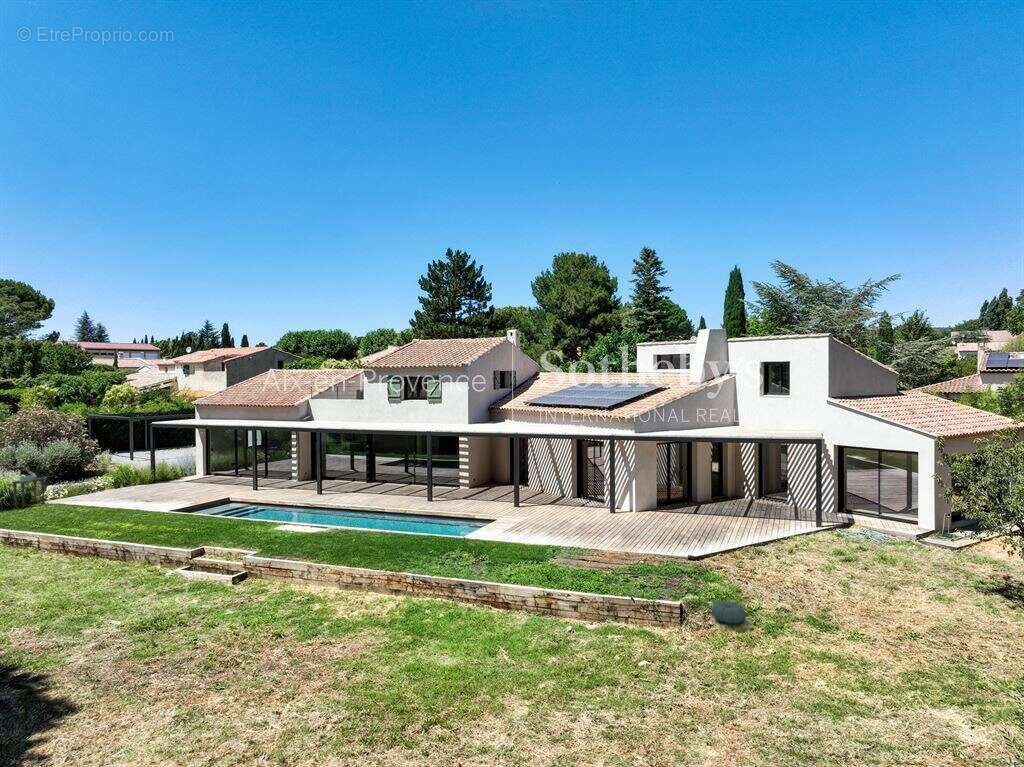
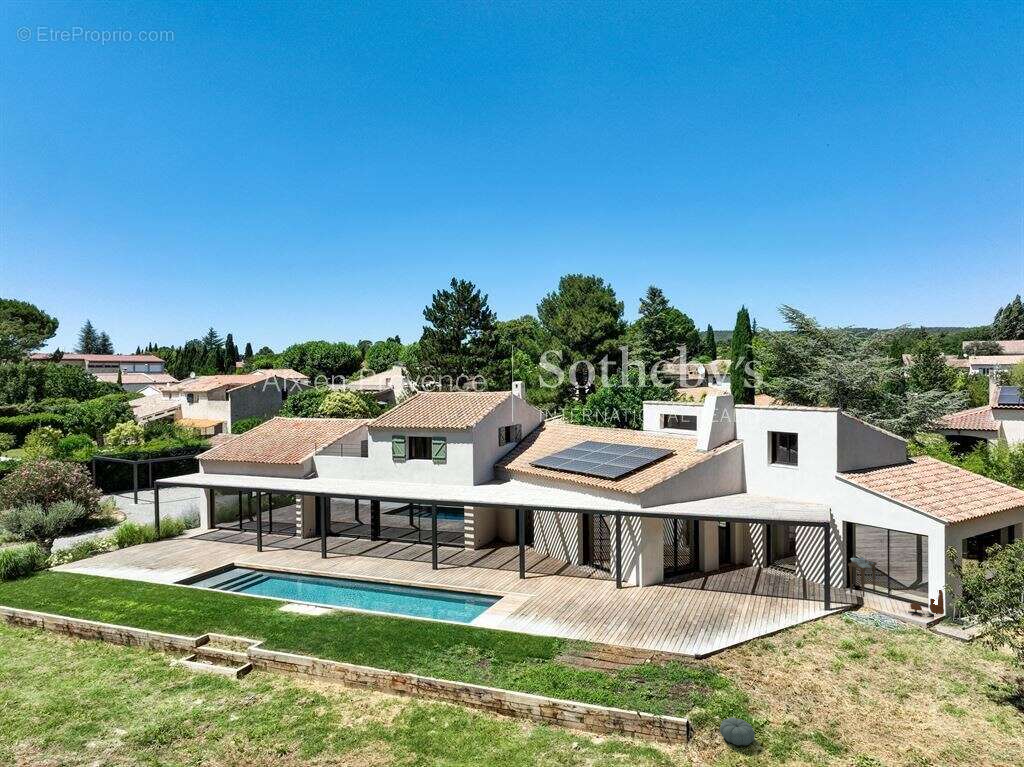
side table: present [12,475,46,507] -> present [848,557,877,597]
lounge chair: none [898,505,937,534] -> present [910,590,944,617]

